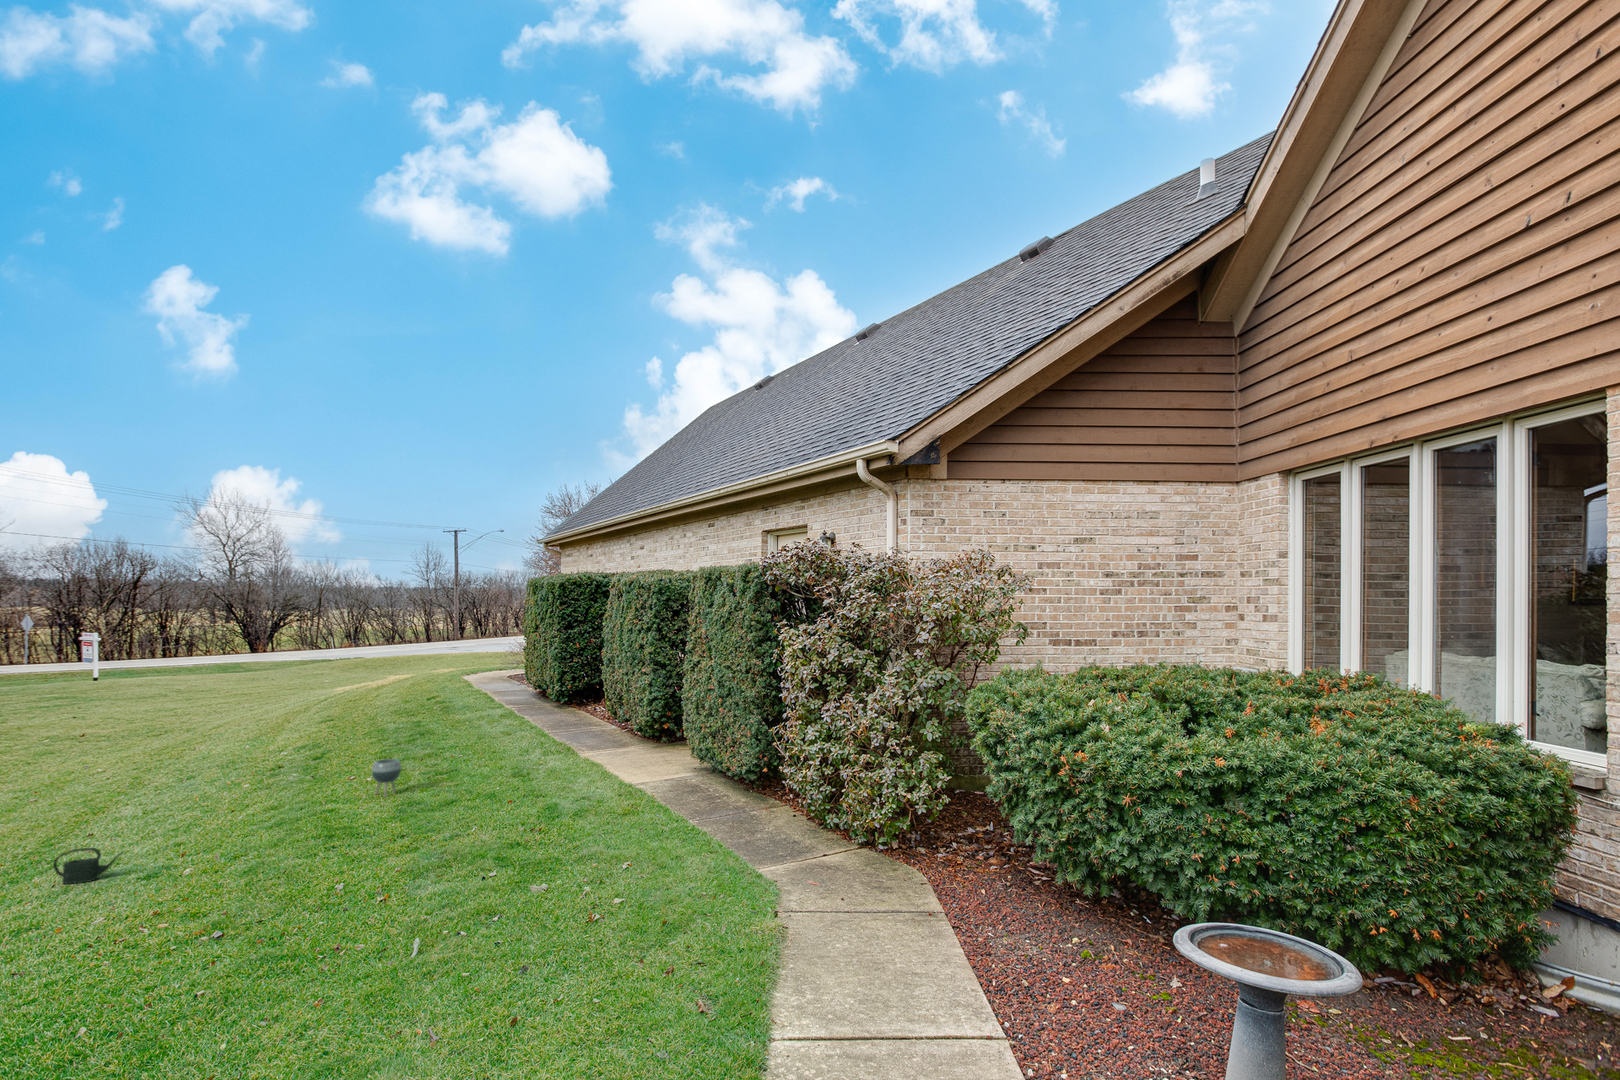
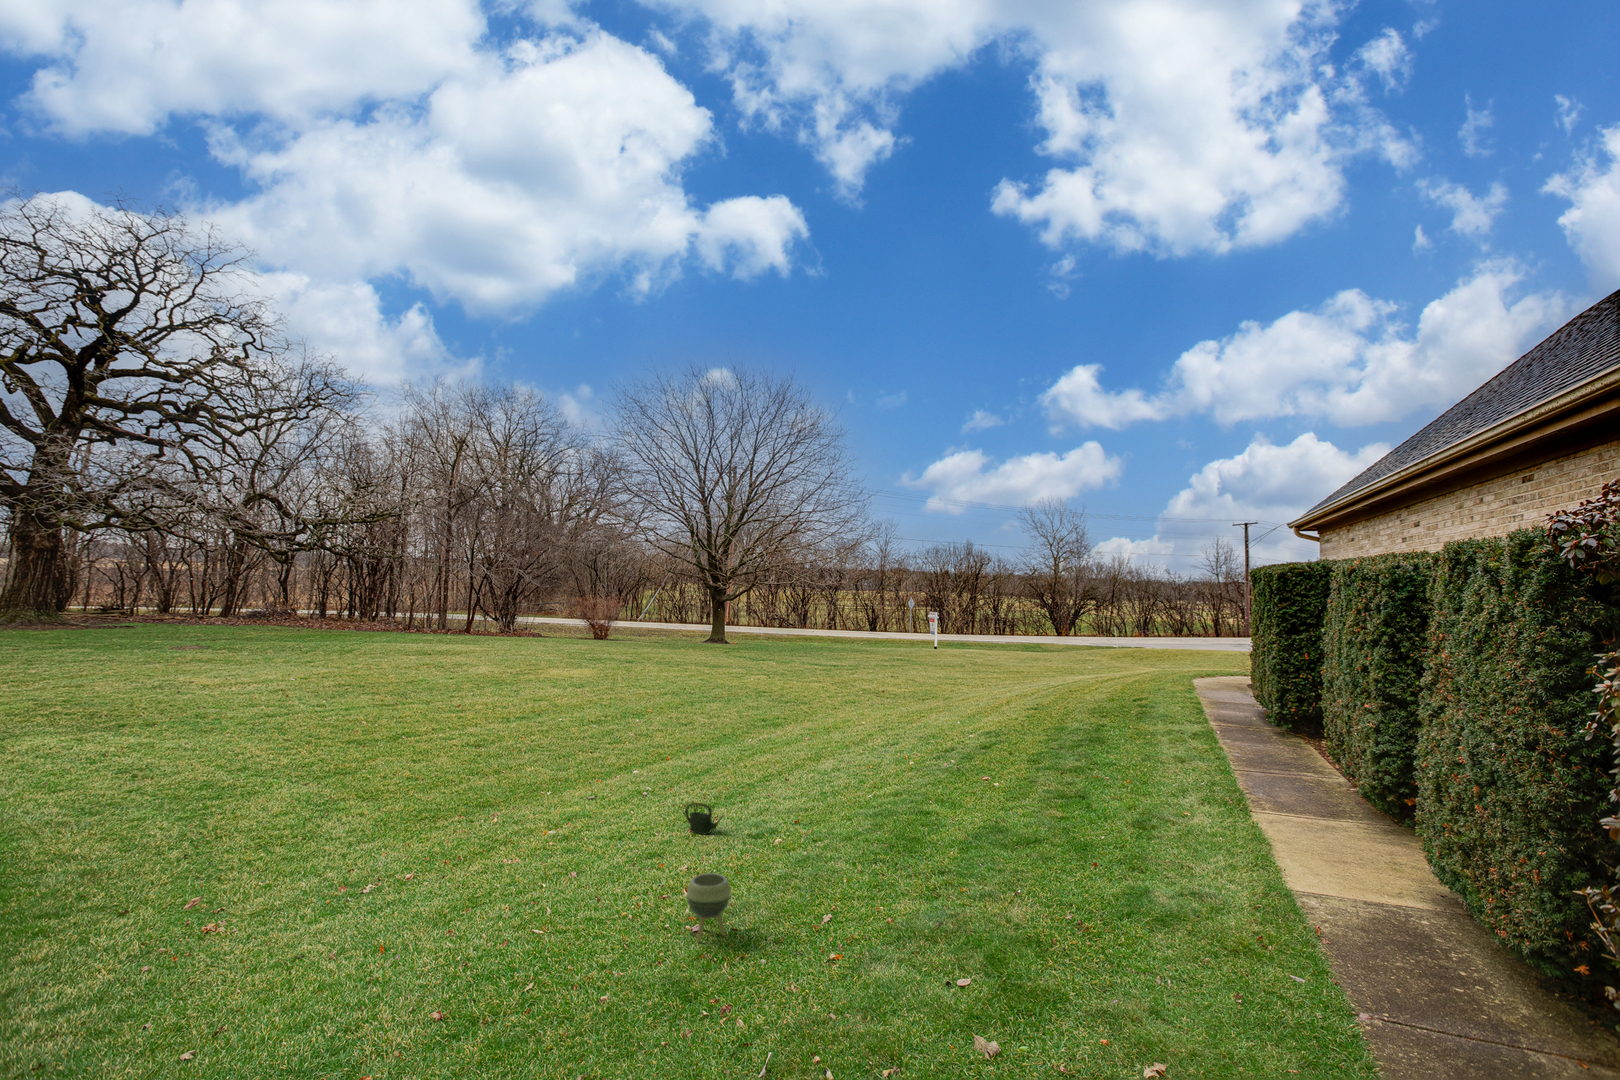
planter: present [372,759,401,797] -> present [687,873,731,942]

